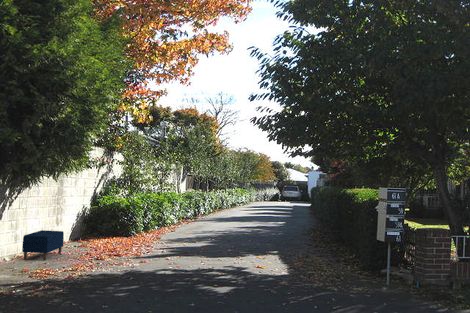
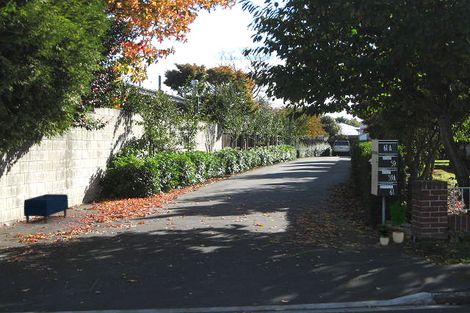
potted plant: none [382,246,414,289] -> present [376,202,407,245]

